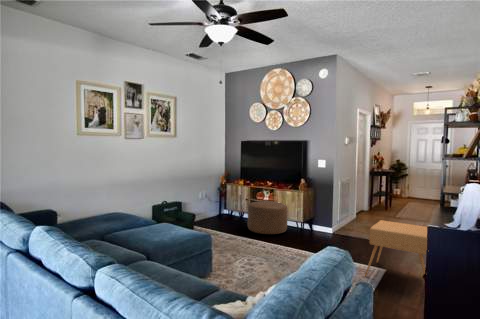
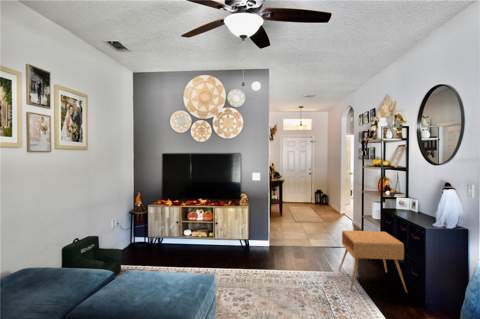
ottoman: present [248,201,288,234] -> none [186,221,231,261]

